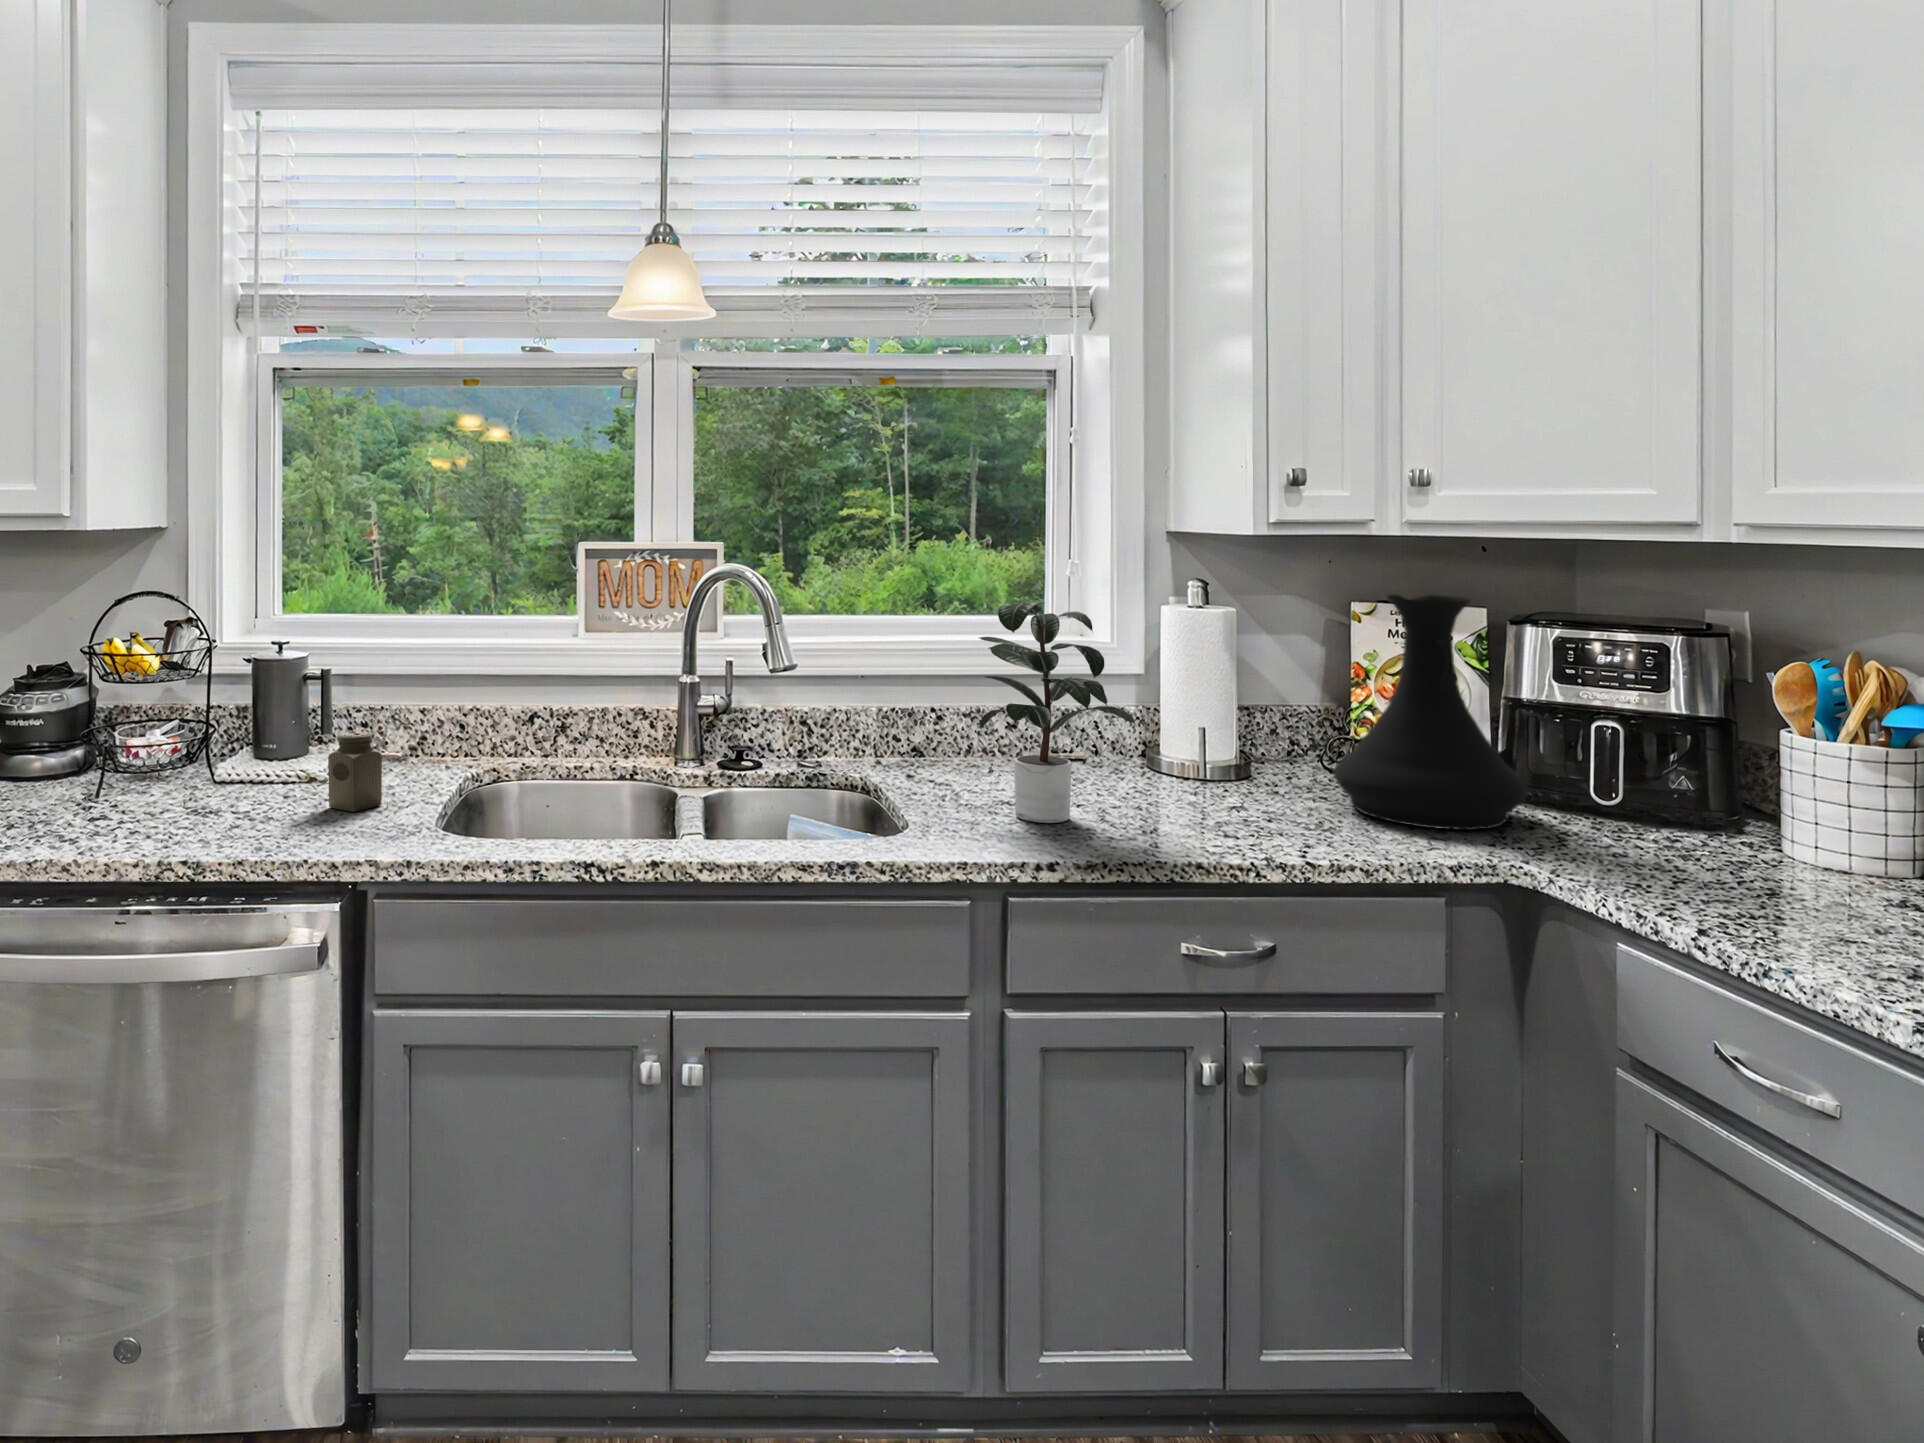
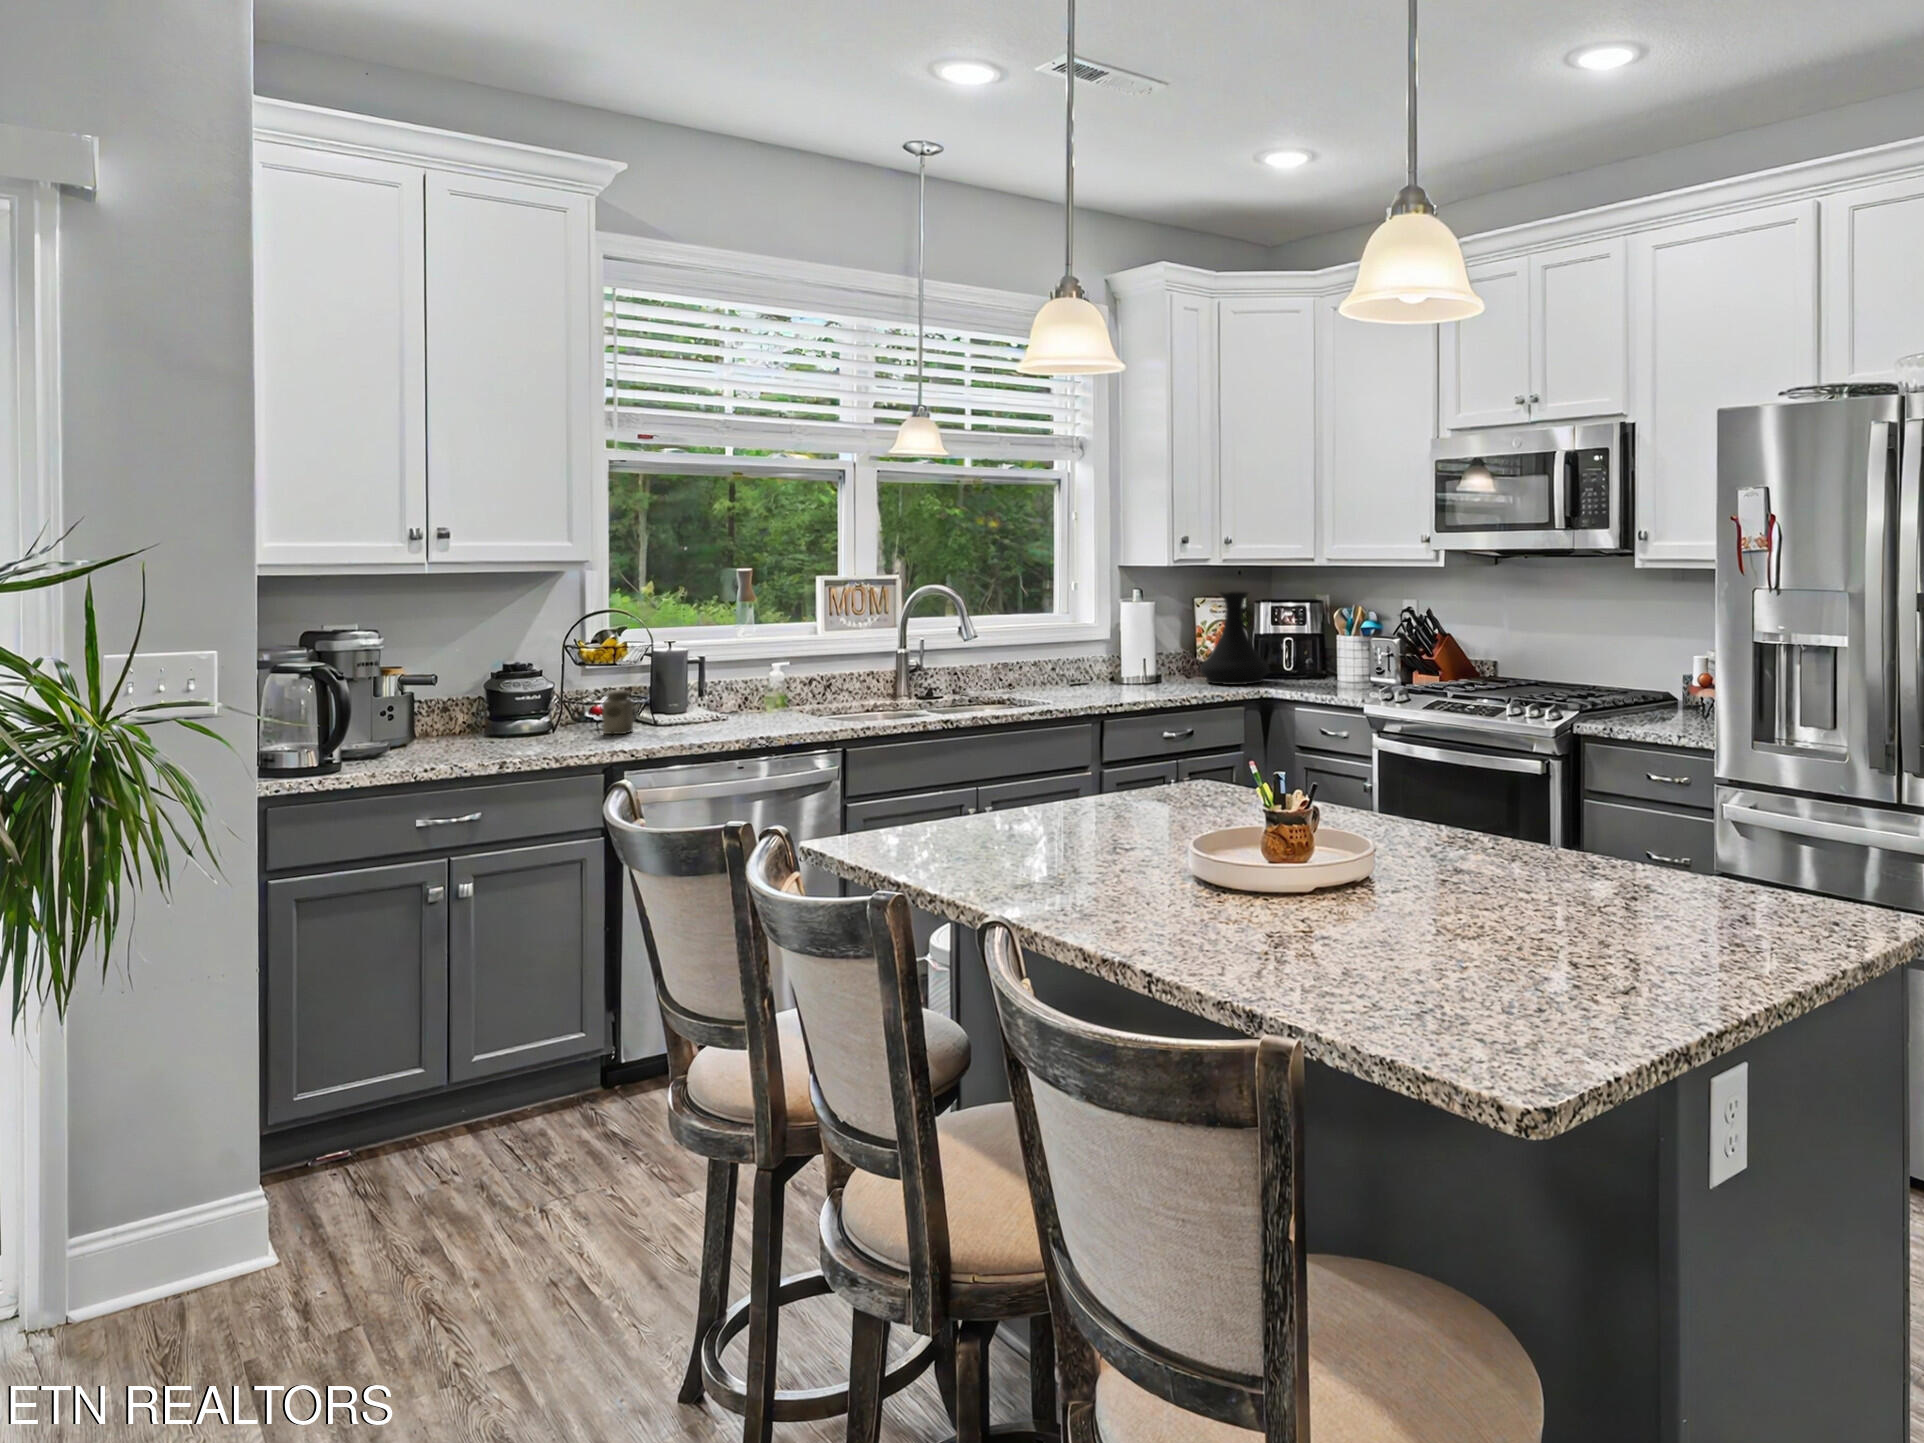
potted plant: present [980,603,1136,823] -> none [1062,597,1152,696]
salt shaker: present [328,731,382,812] -> present [602,690,633,734]

